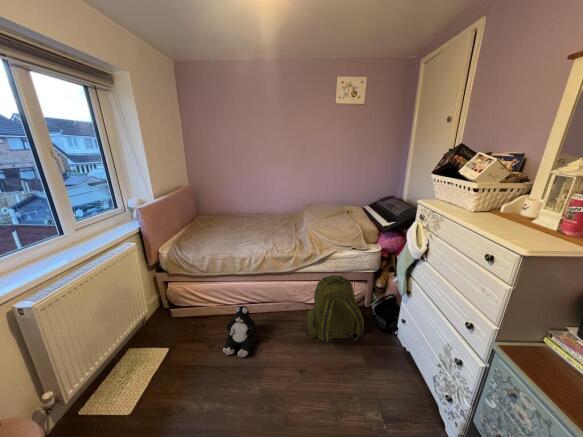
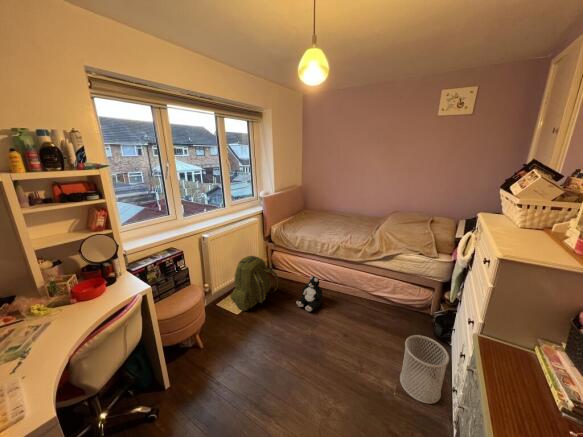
backpack: present [307,275,364,343] -> present [231,256,279,311]
wastebasket: none [375,345,428,424] -> present [400,335,449,403]

